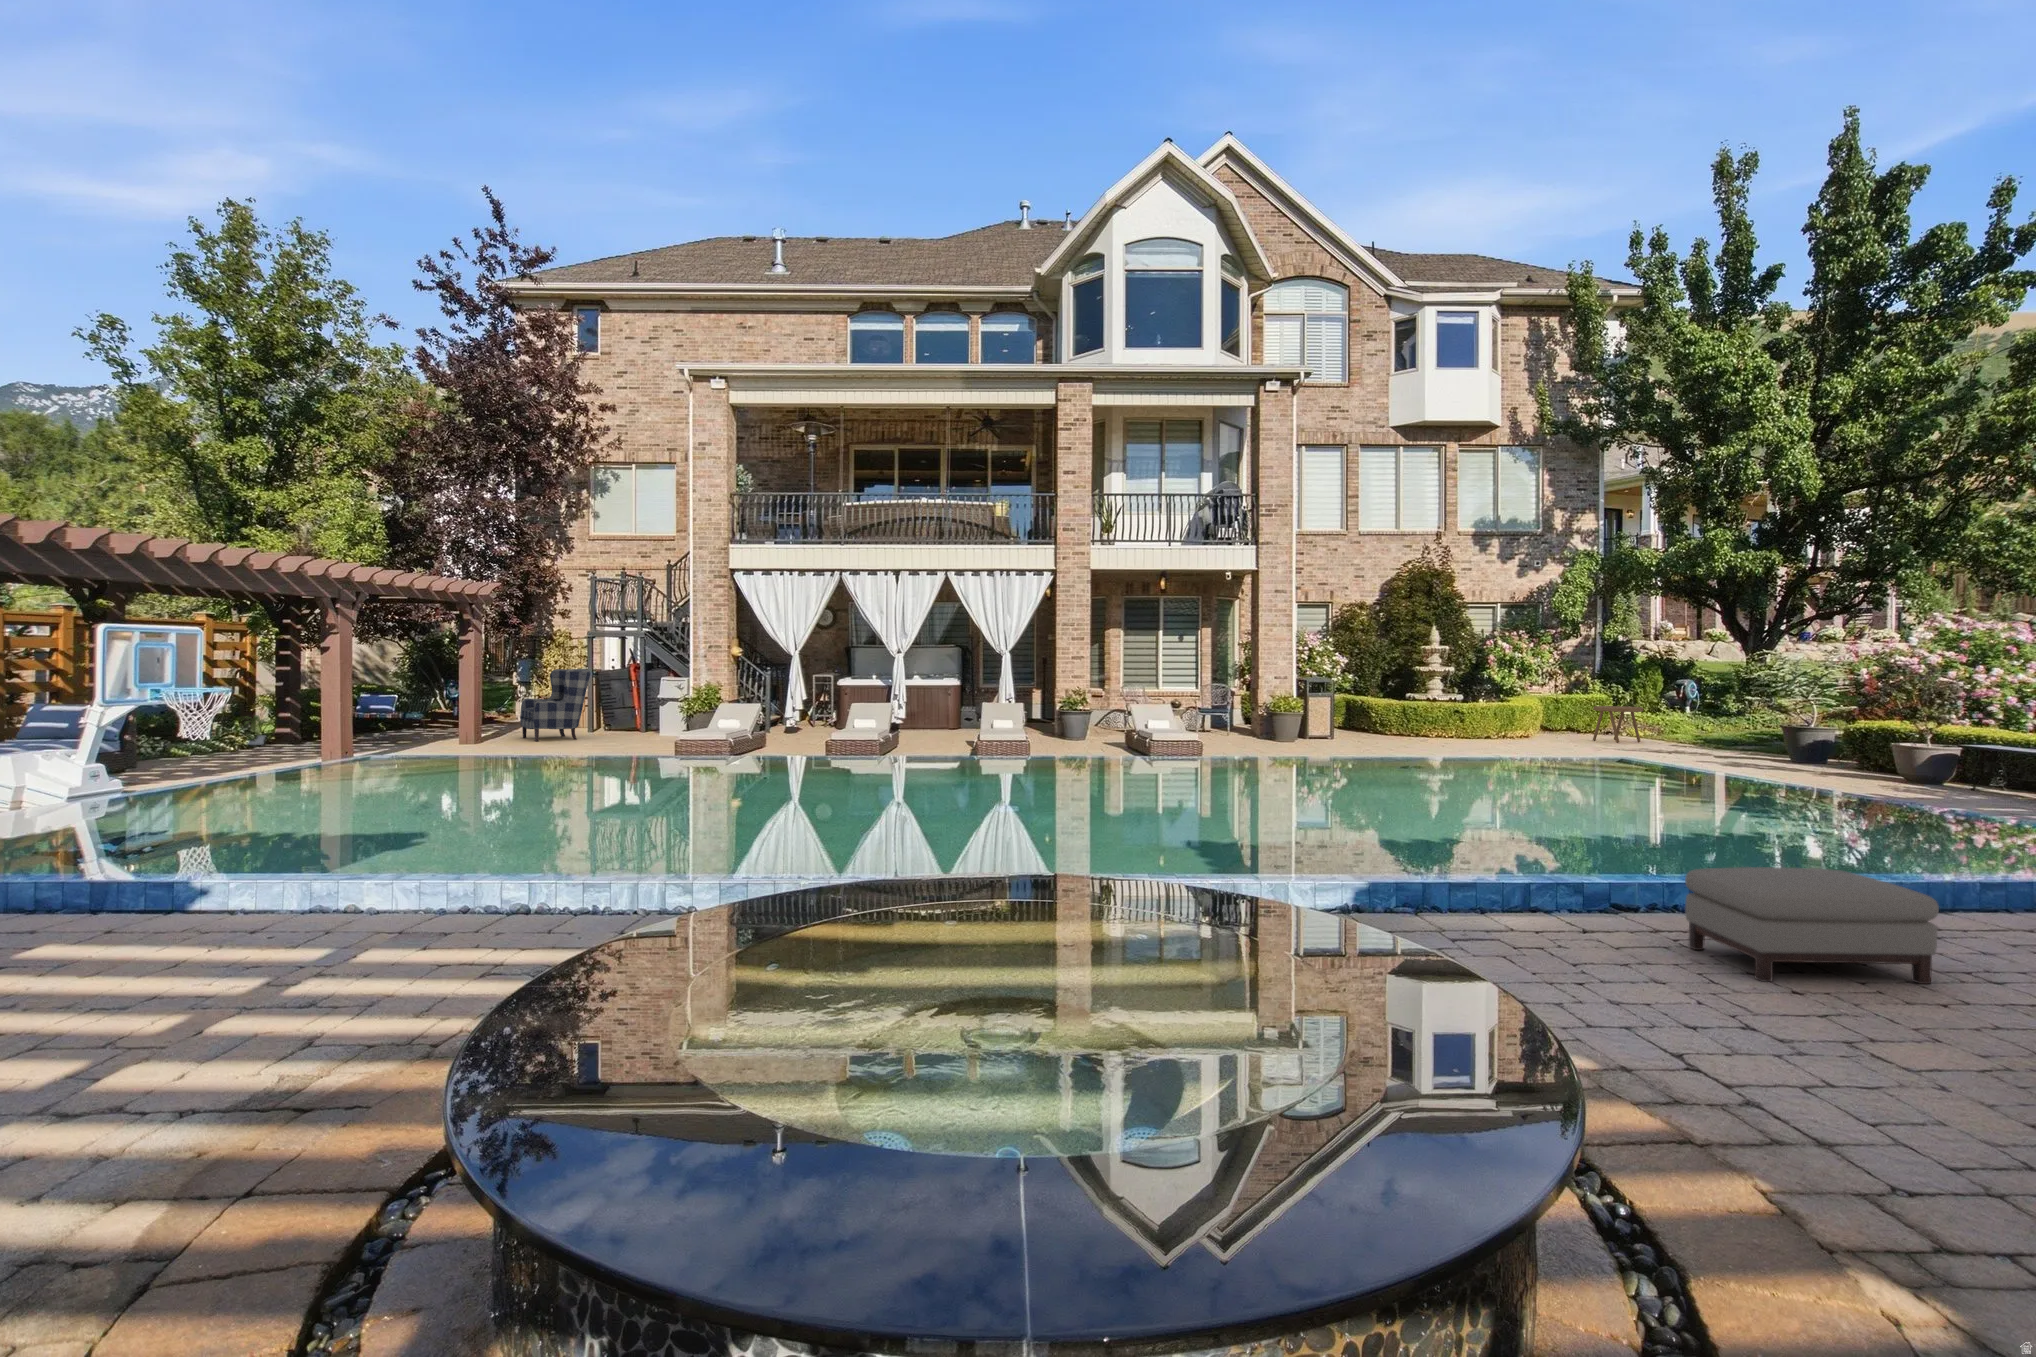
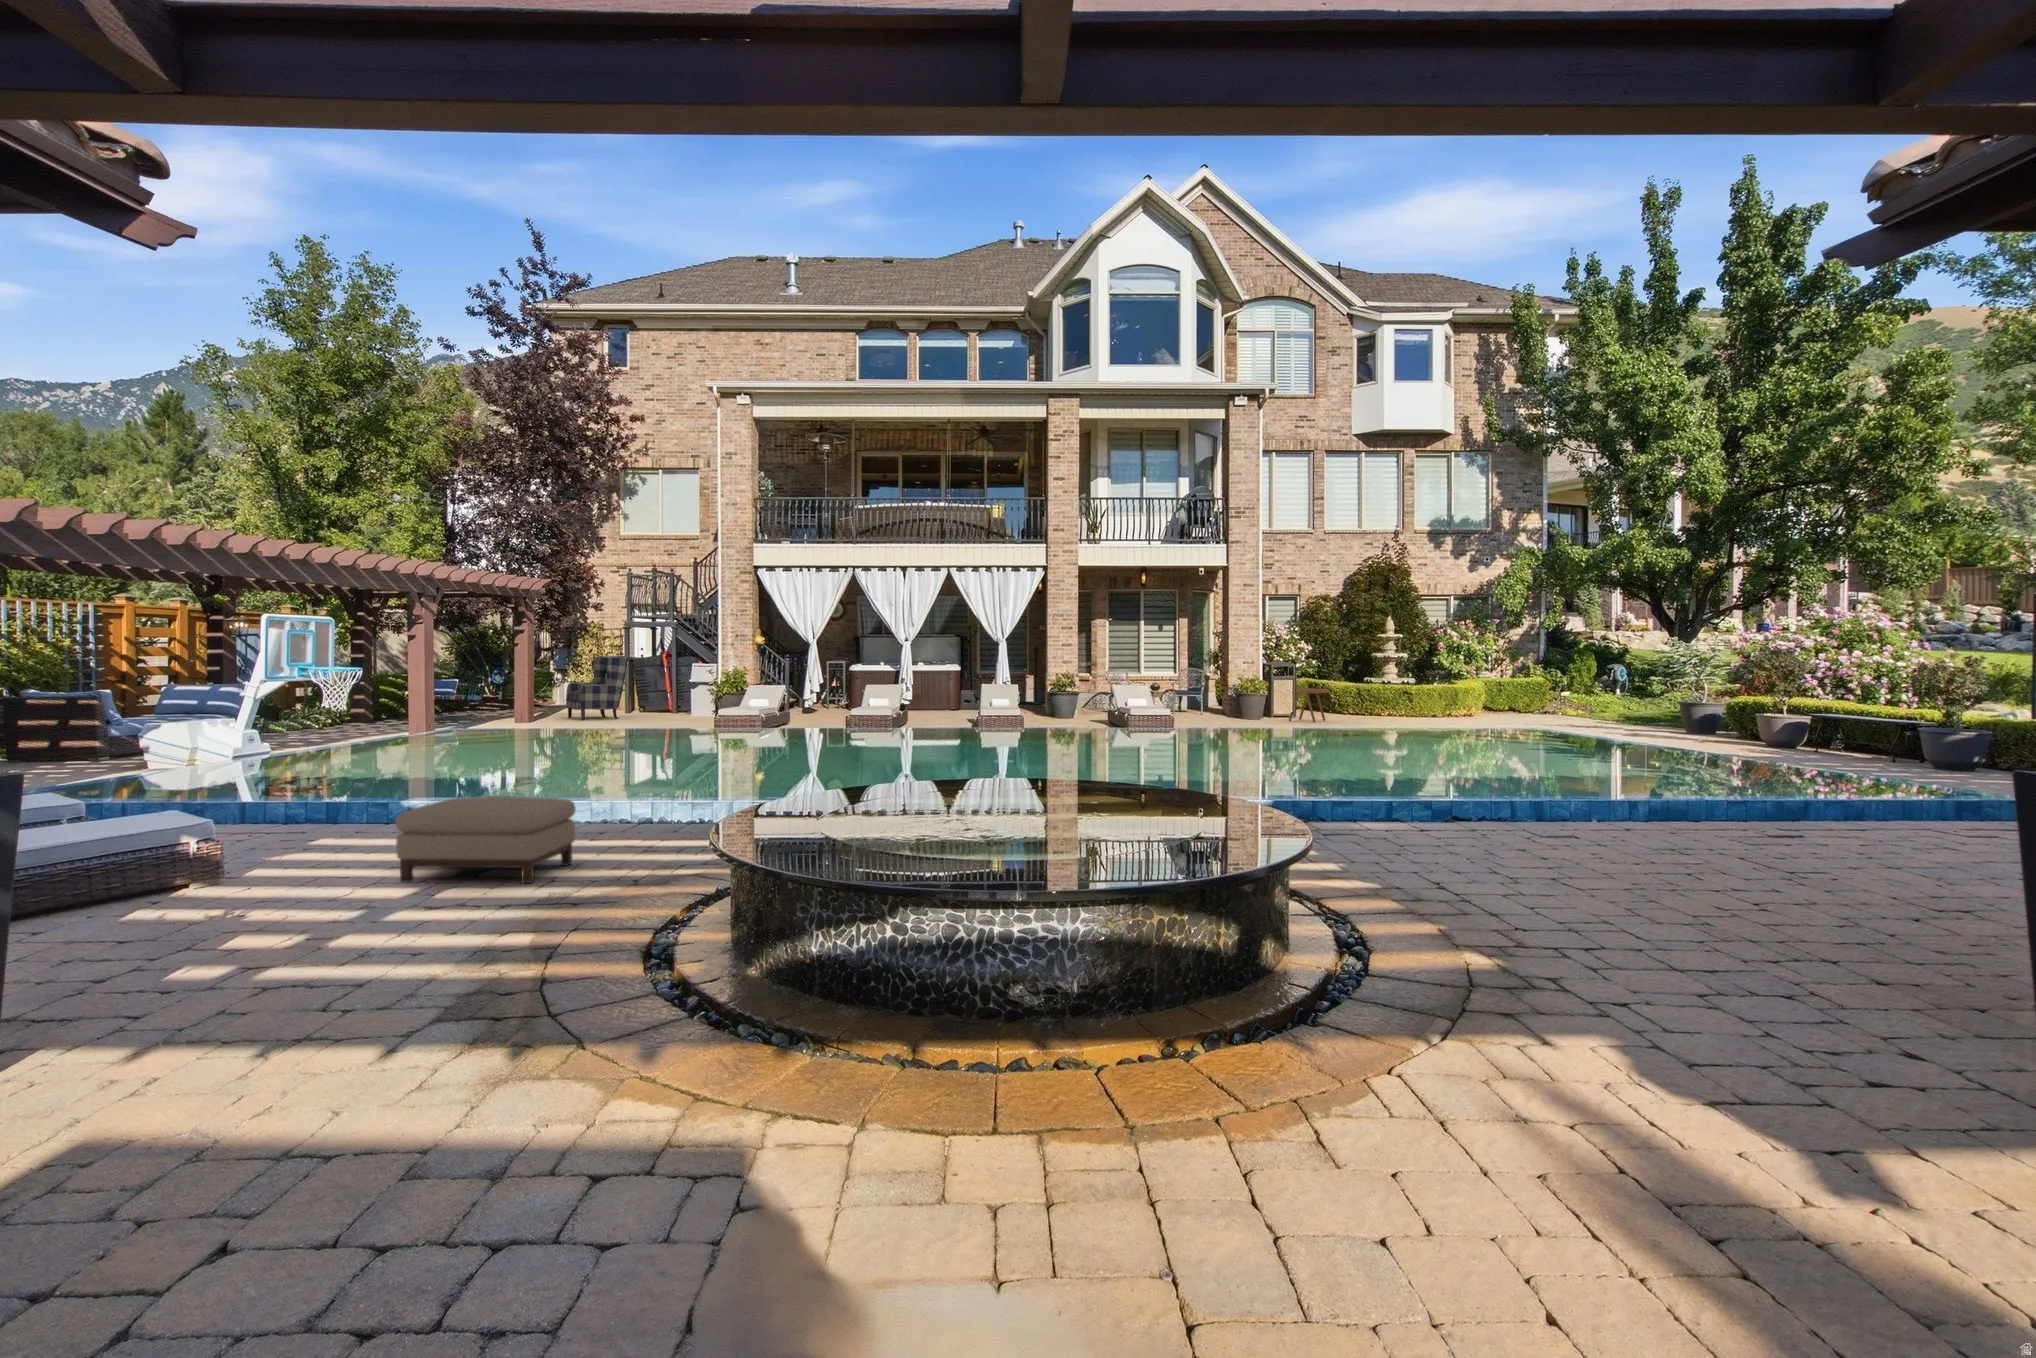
side table: present [1593,706,1643,743] -> present [1289,688,1329,722]
potted plant: present [245,715,272,745] -> none [317,697,354,723]
ottoman: present [1685,867,1939,984] -> present [395,796,576,883]

